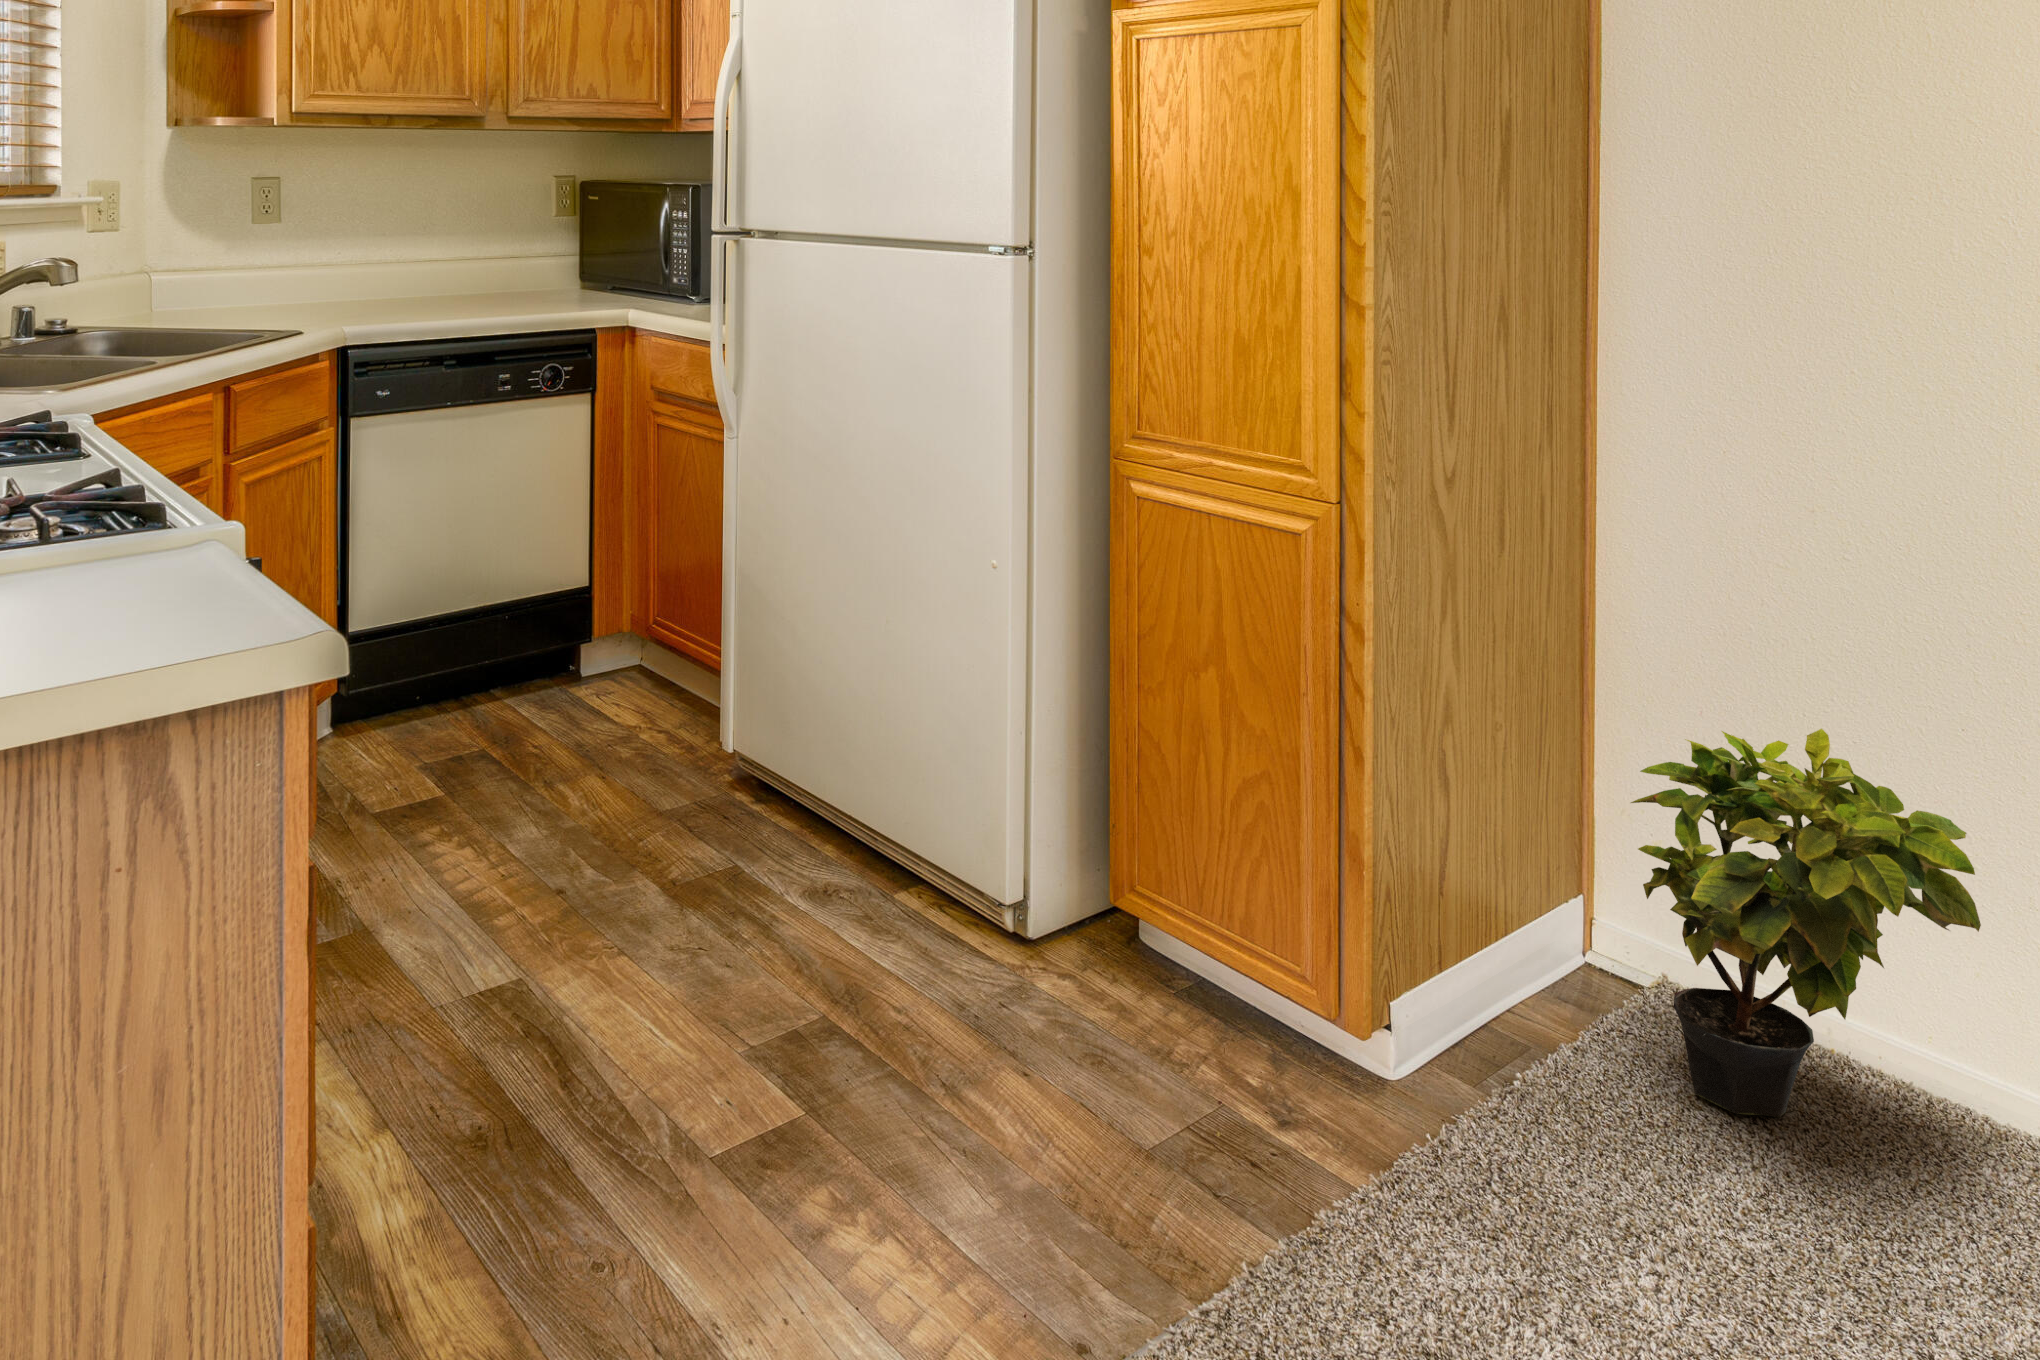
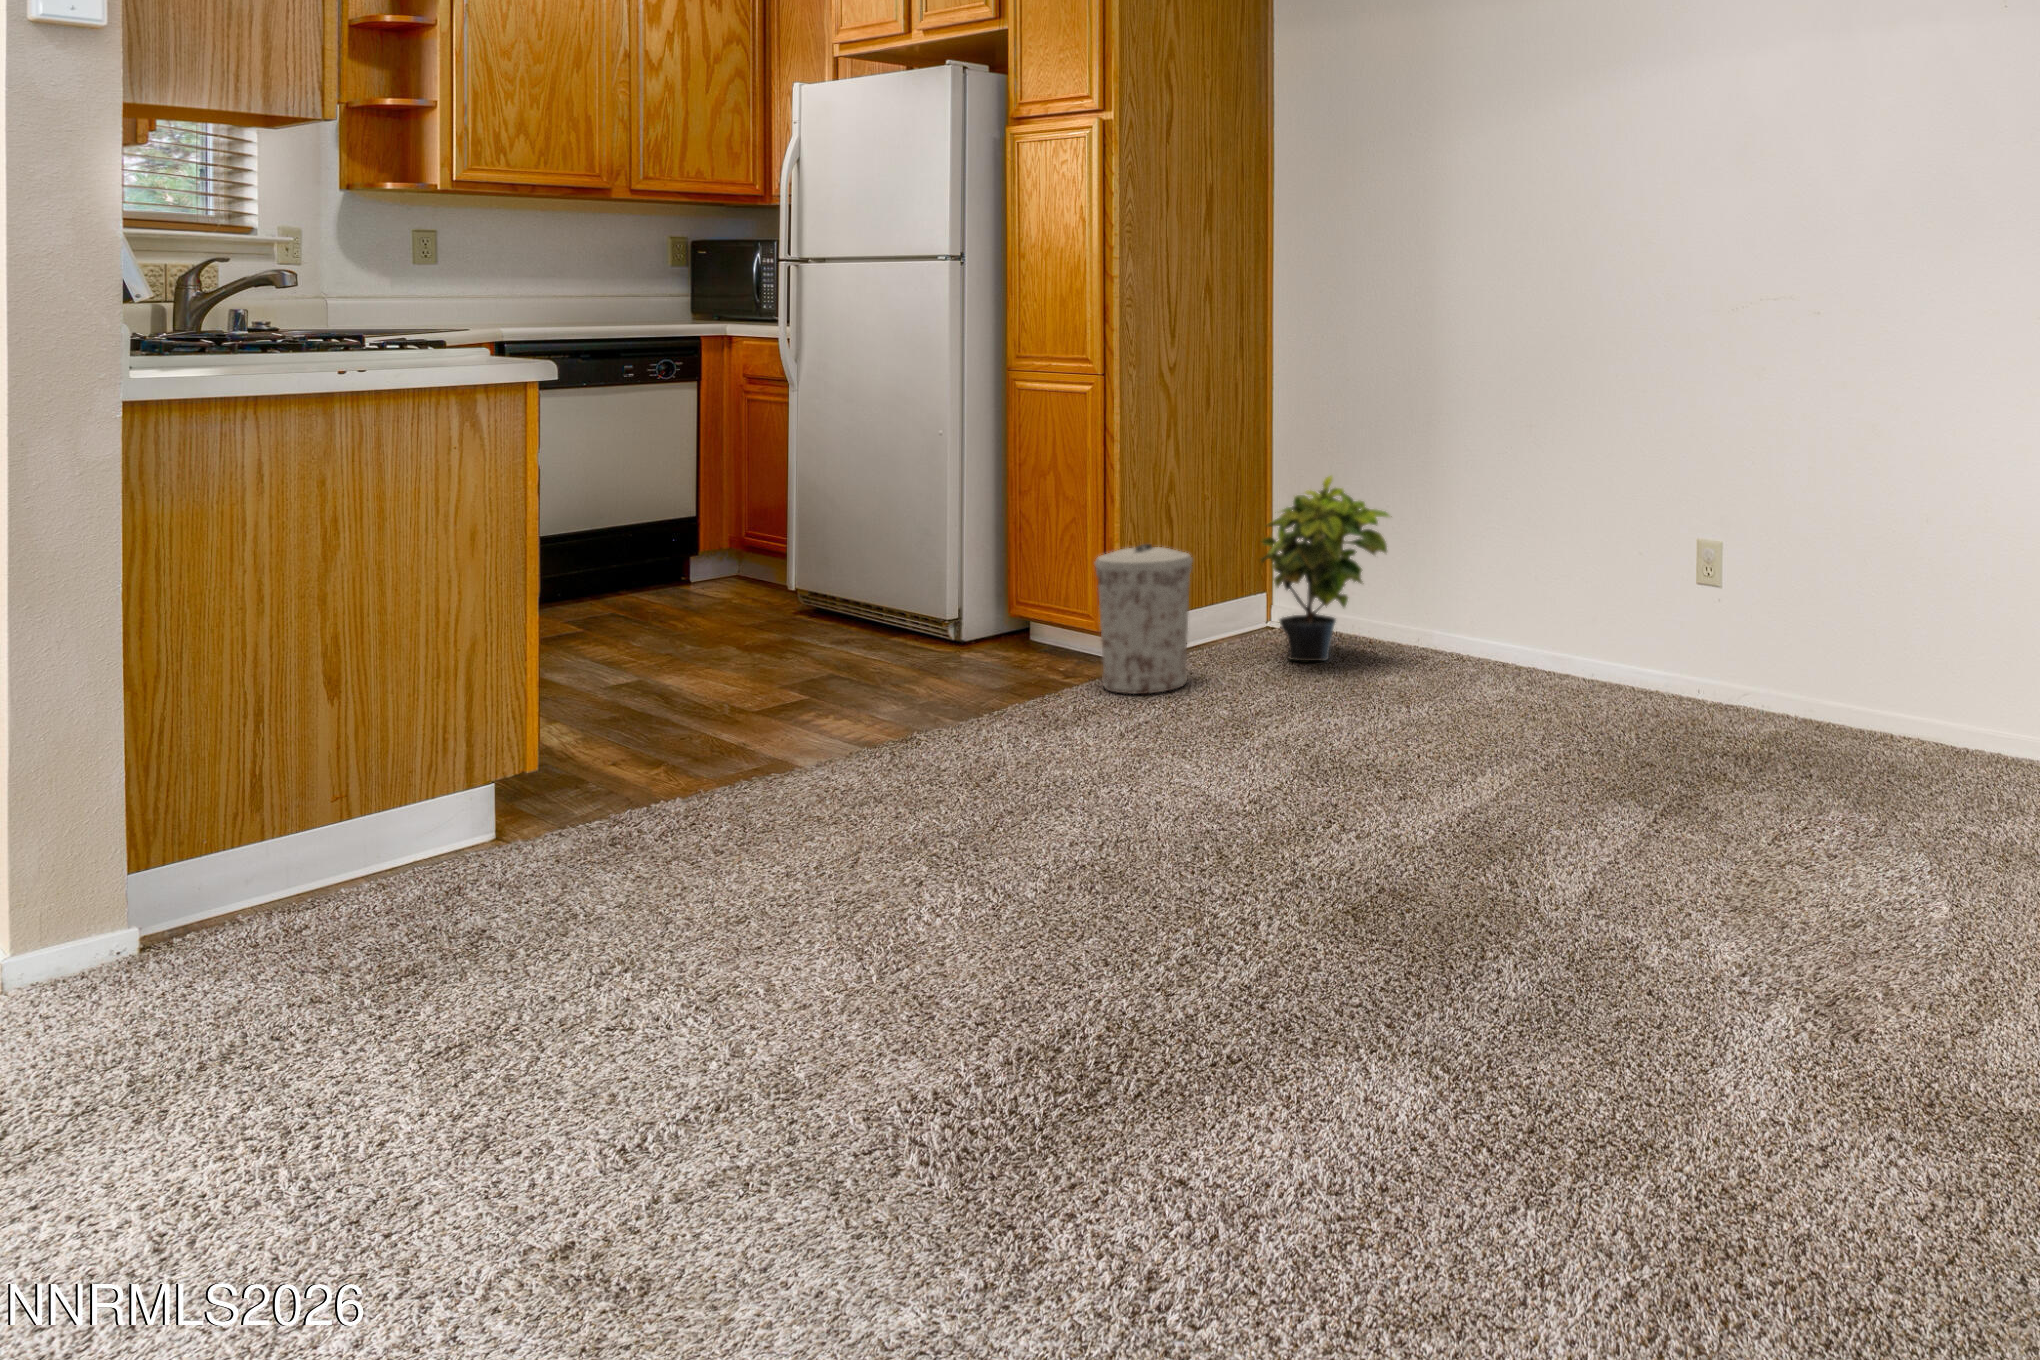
trash can: none [1351,873,1571,1229] -> present [1095,544,1192,694]

